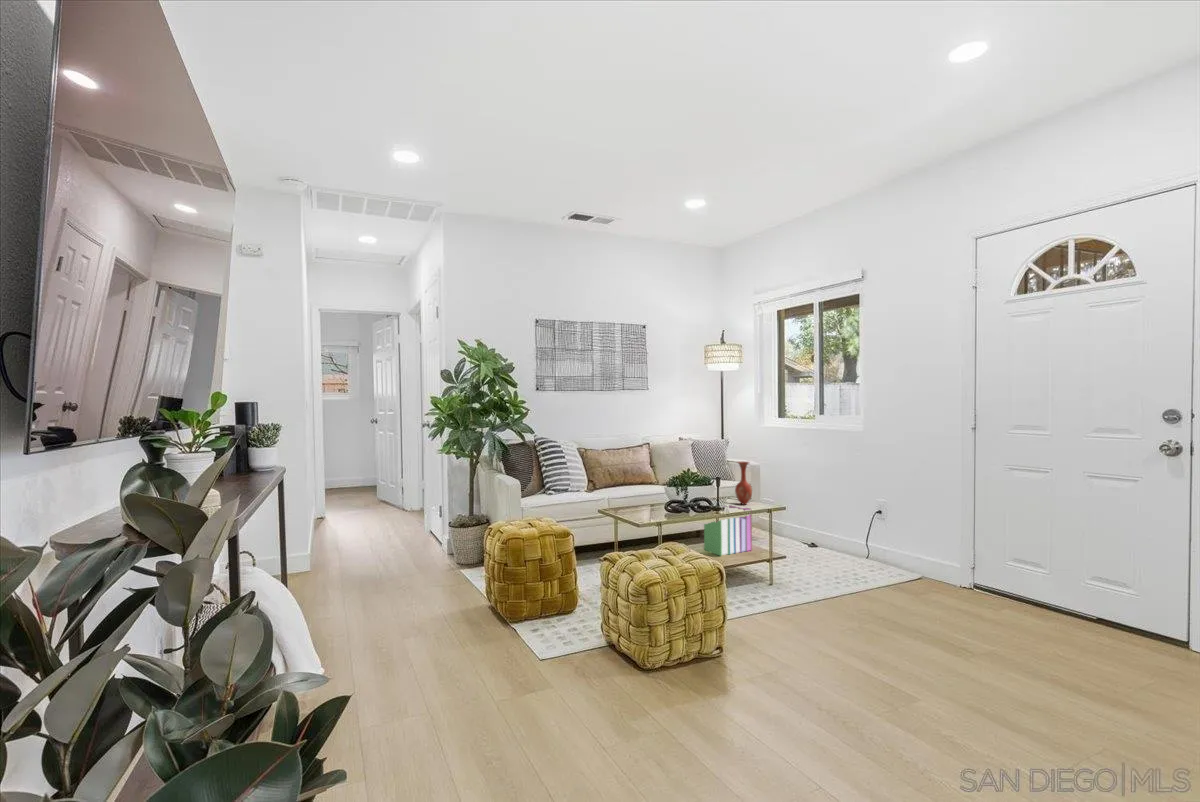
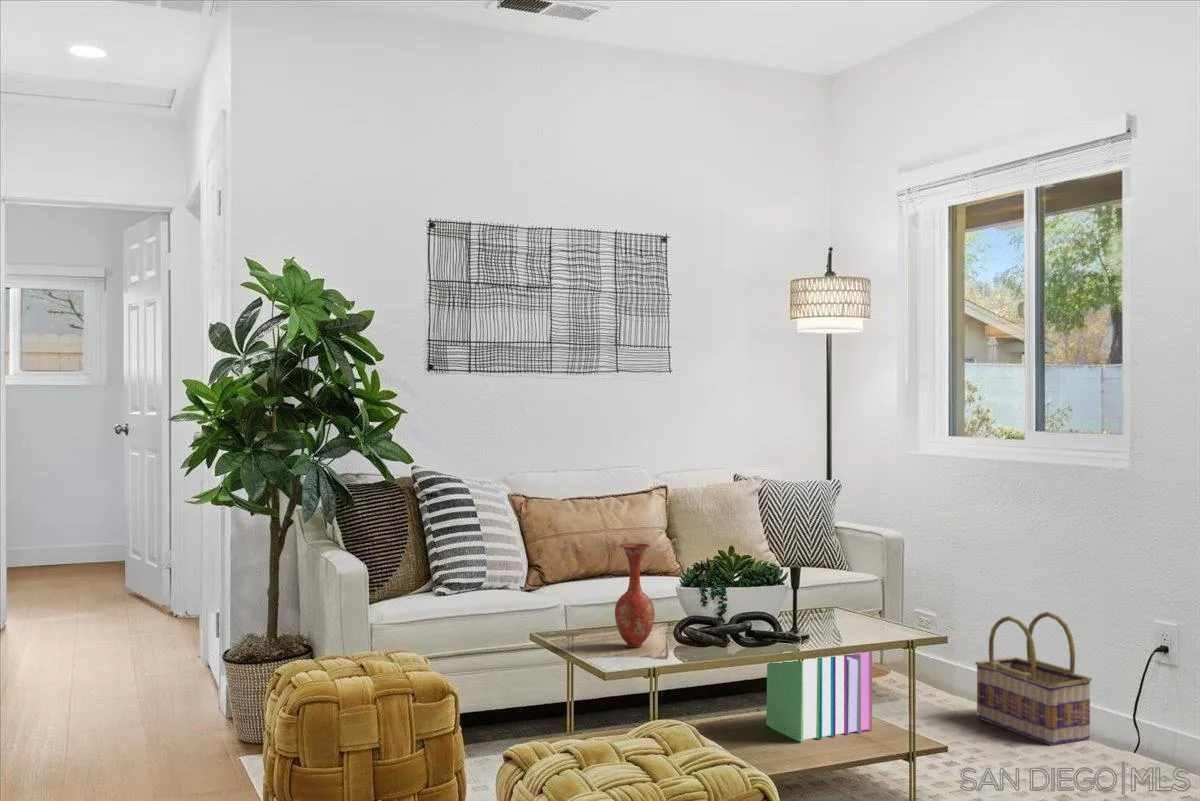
vase: present [735,461,752,504] -> present [615,543,655,647]
basket: none [795,497,849,557] -> present [975,612,1092,745]

